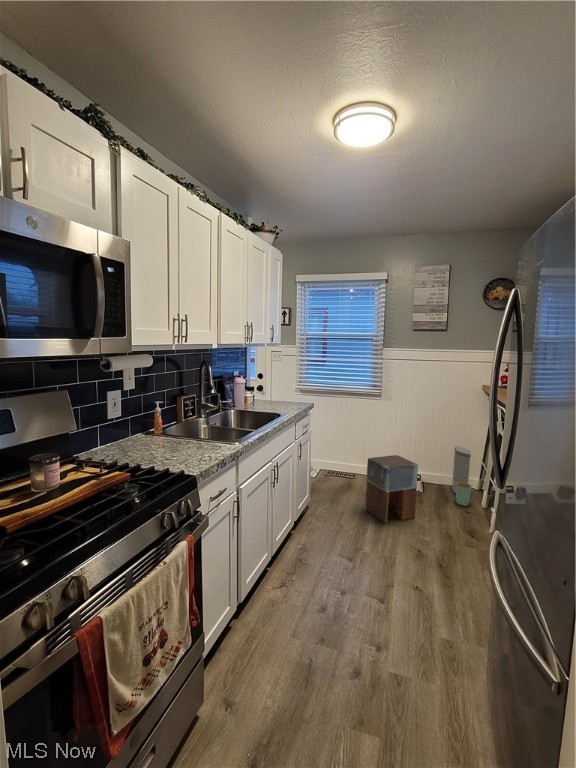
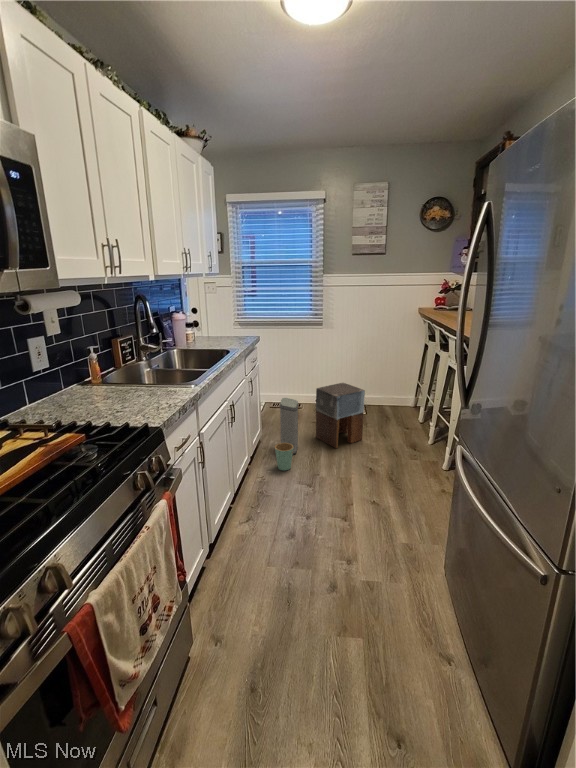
trash can: present [452,446,472,506] -> present [275,398,298,470]

